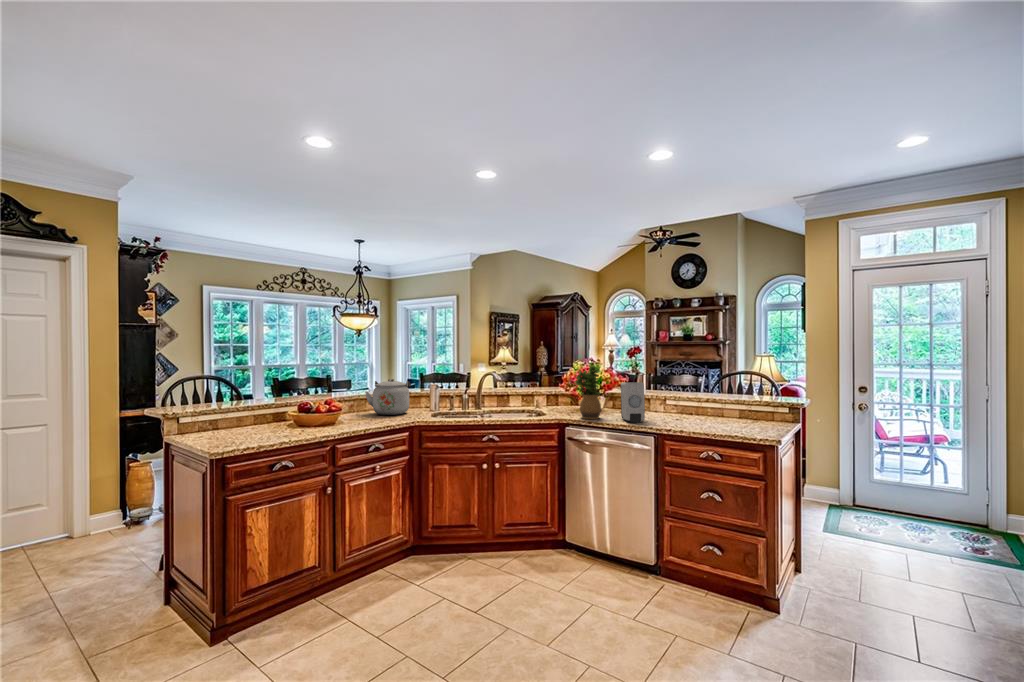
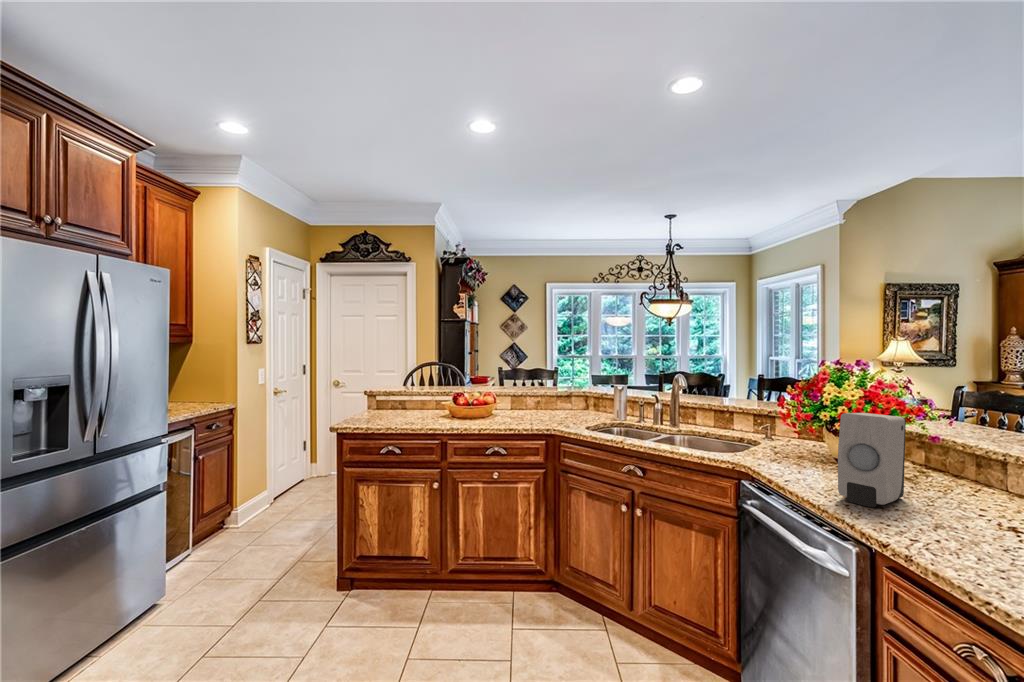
potted plant: present [575,366,602,419] -> none [762,372,823,478]
kettle: present [365,379,411,415] -> none [543,374,595,417]

